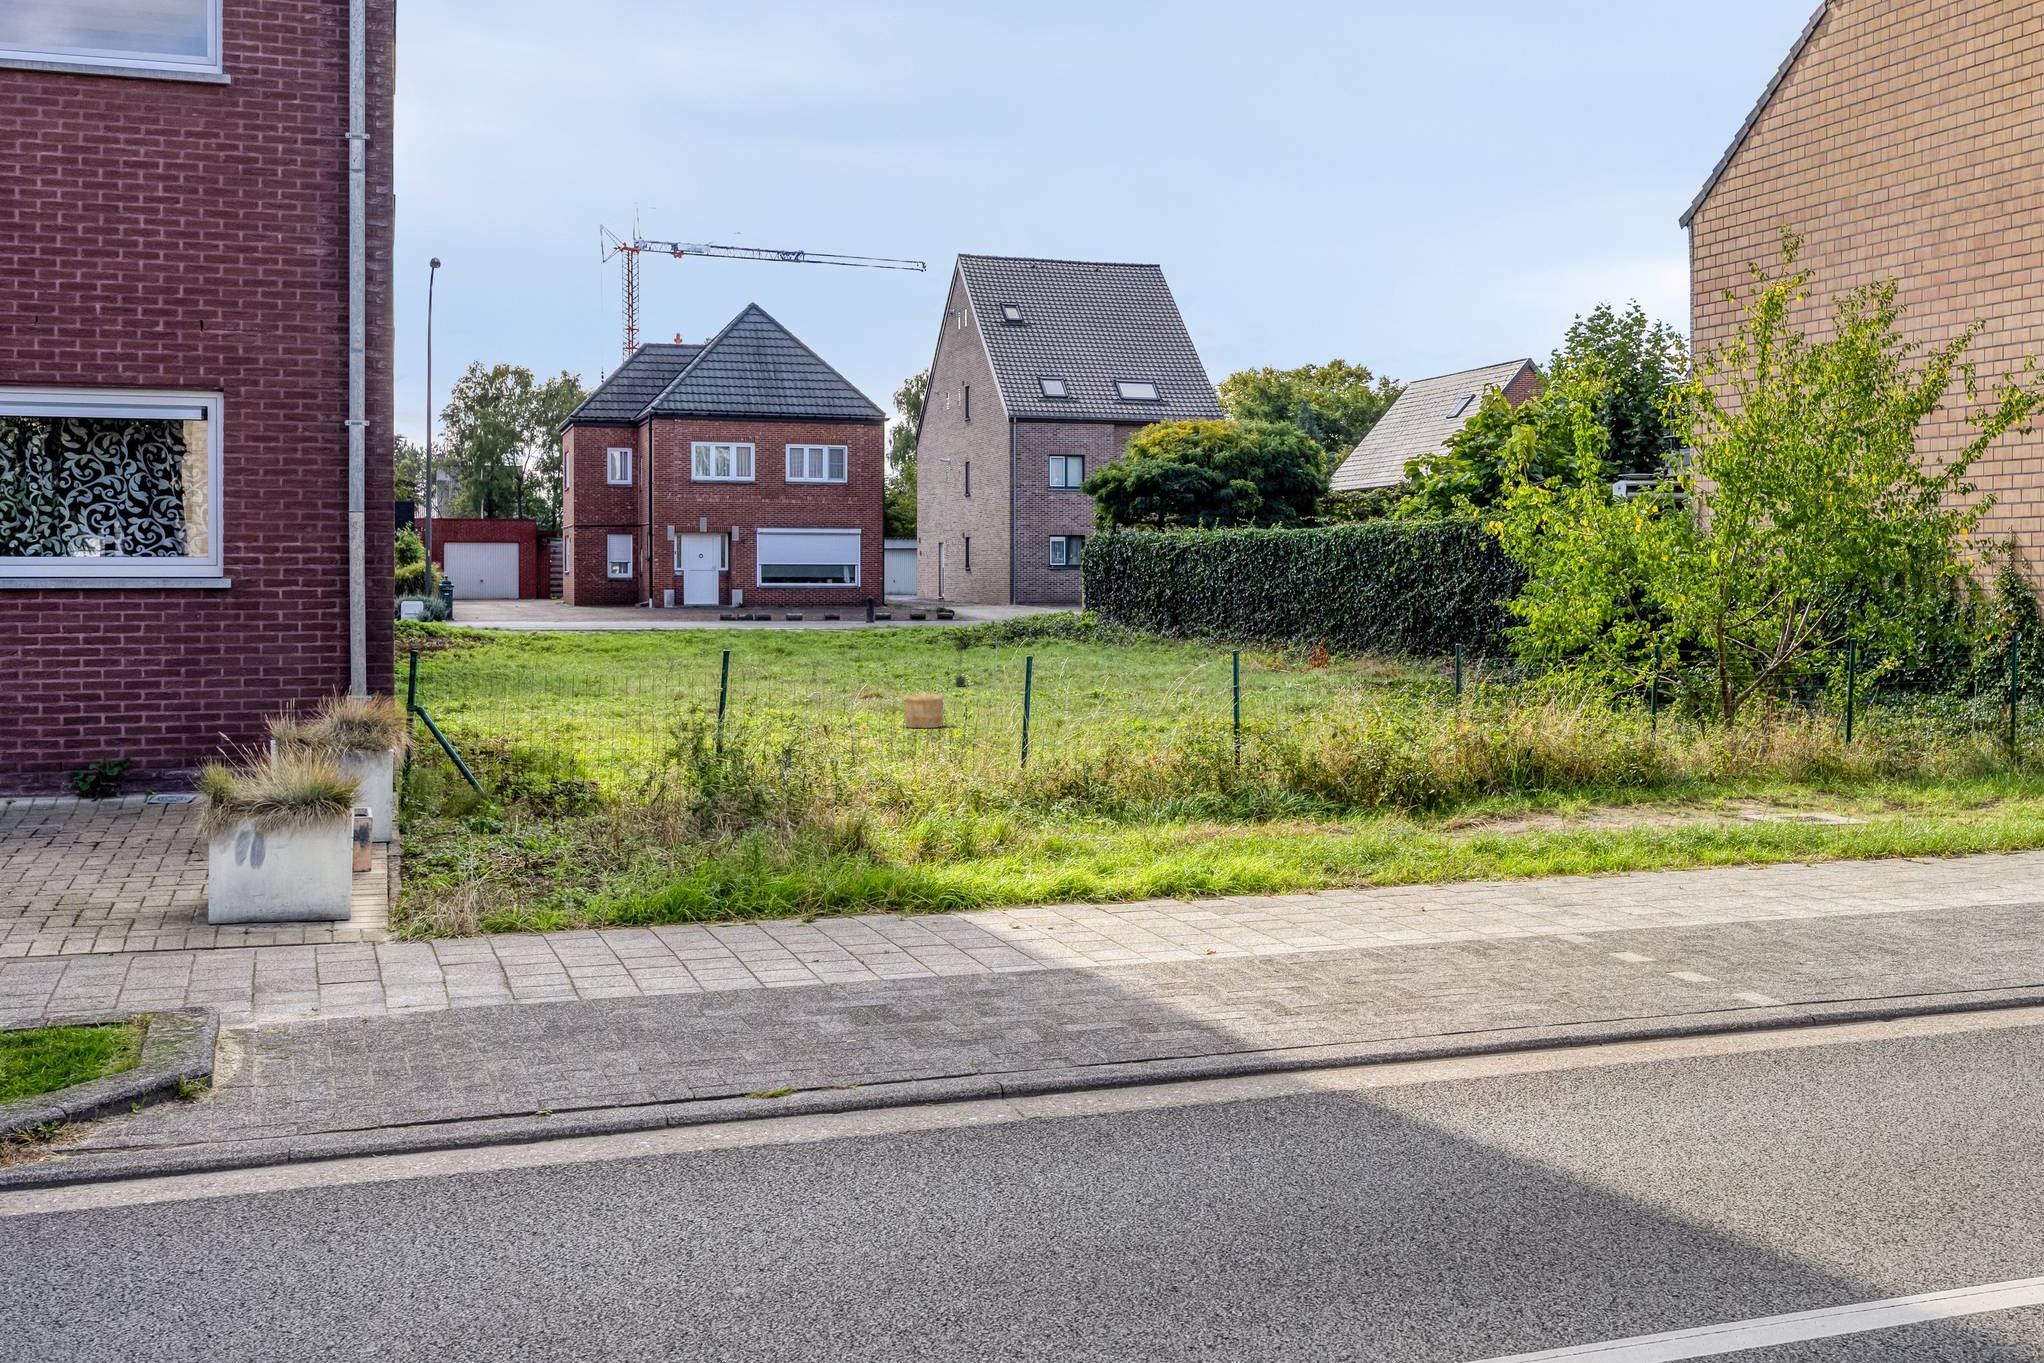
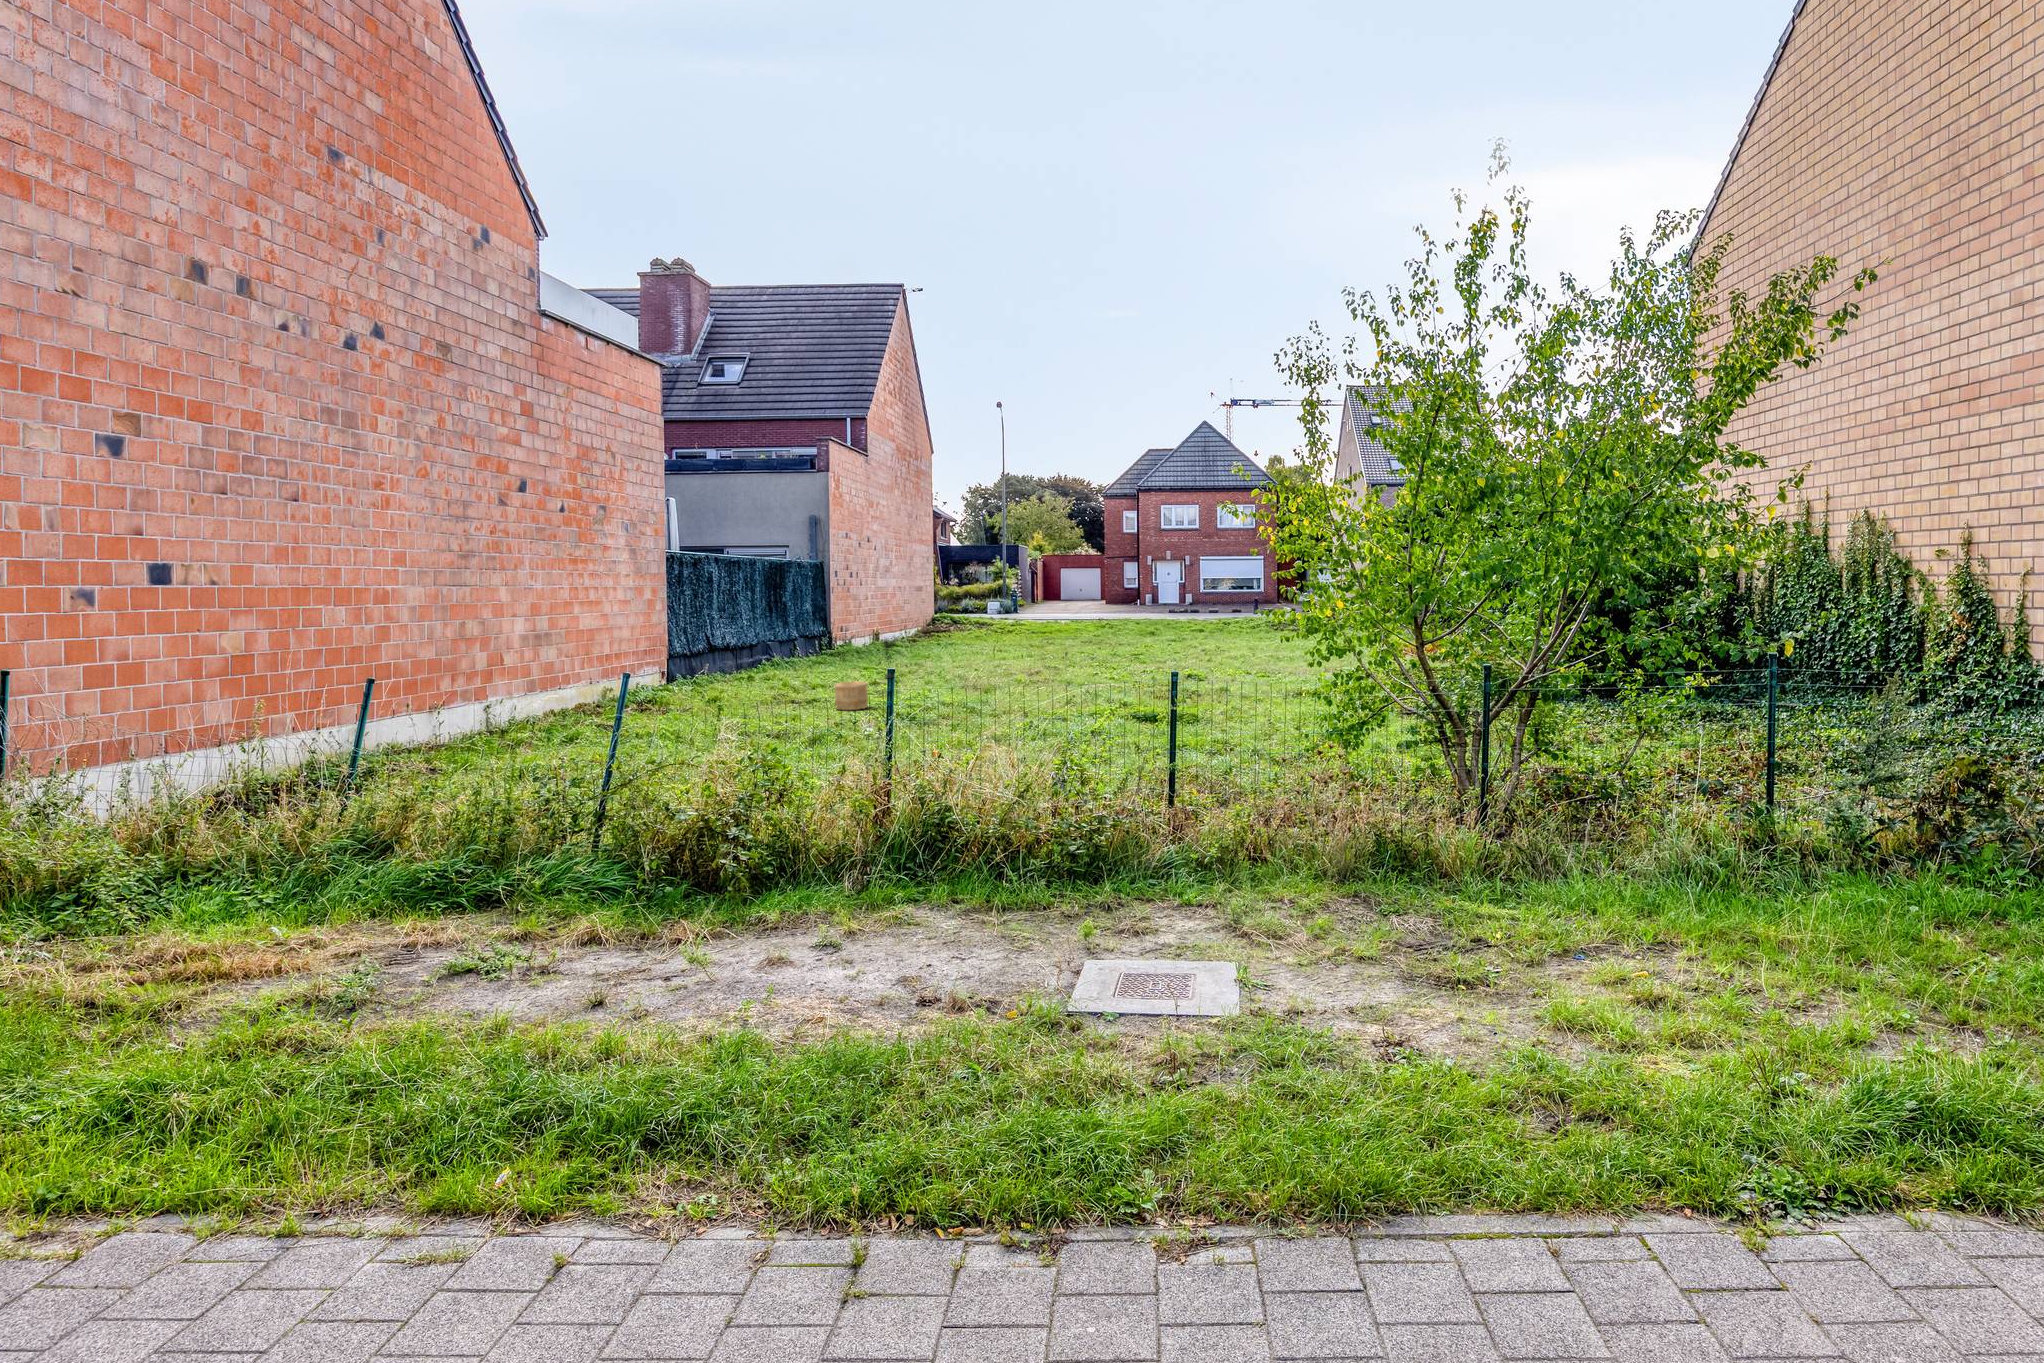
potted plant: present [955,637,972,687] -> present [882,637,898,678]

